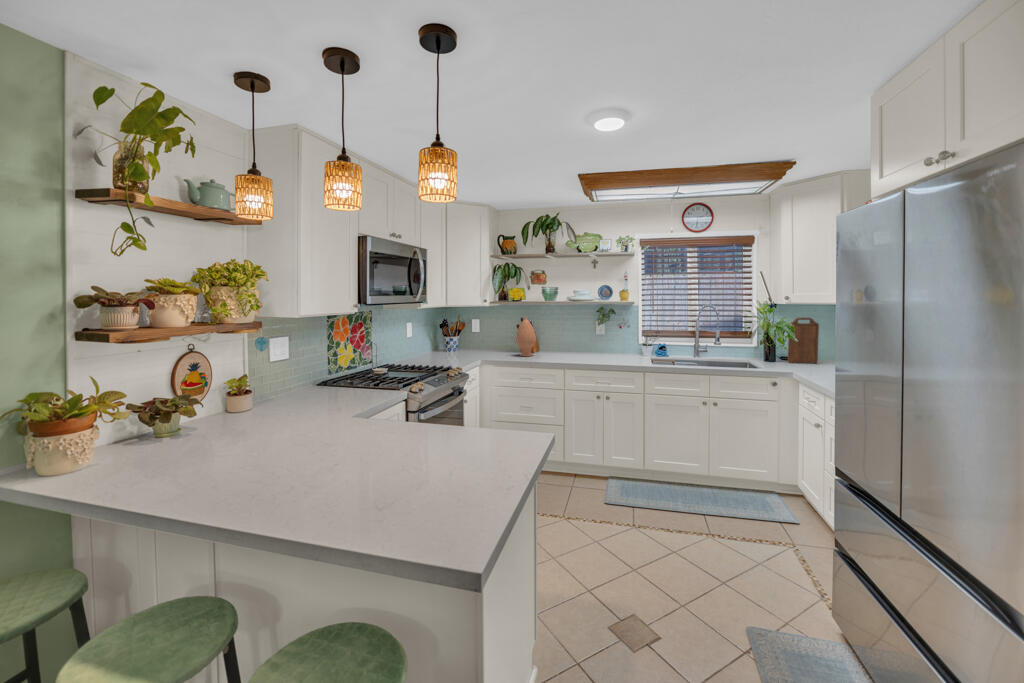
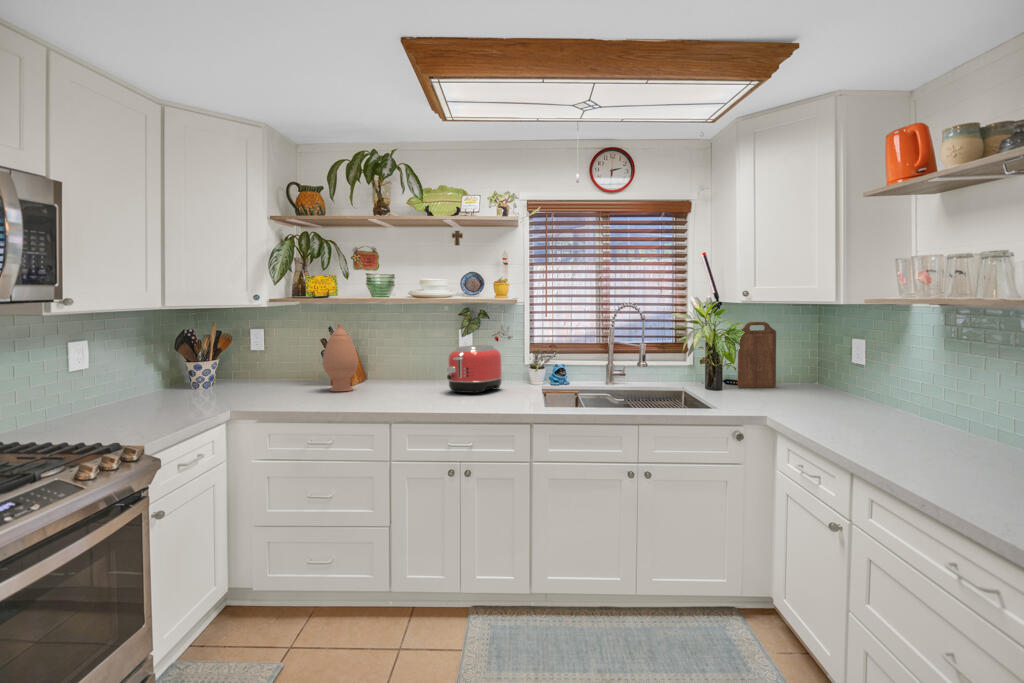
toaster: none [587,331,623,360] -> present [447,345,502,394]

